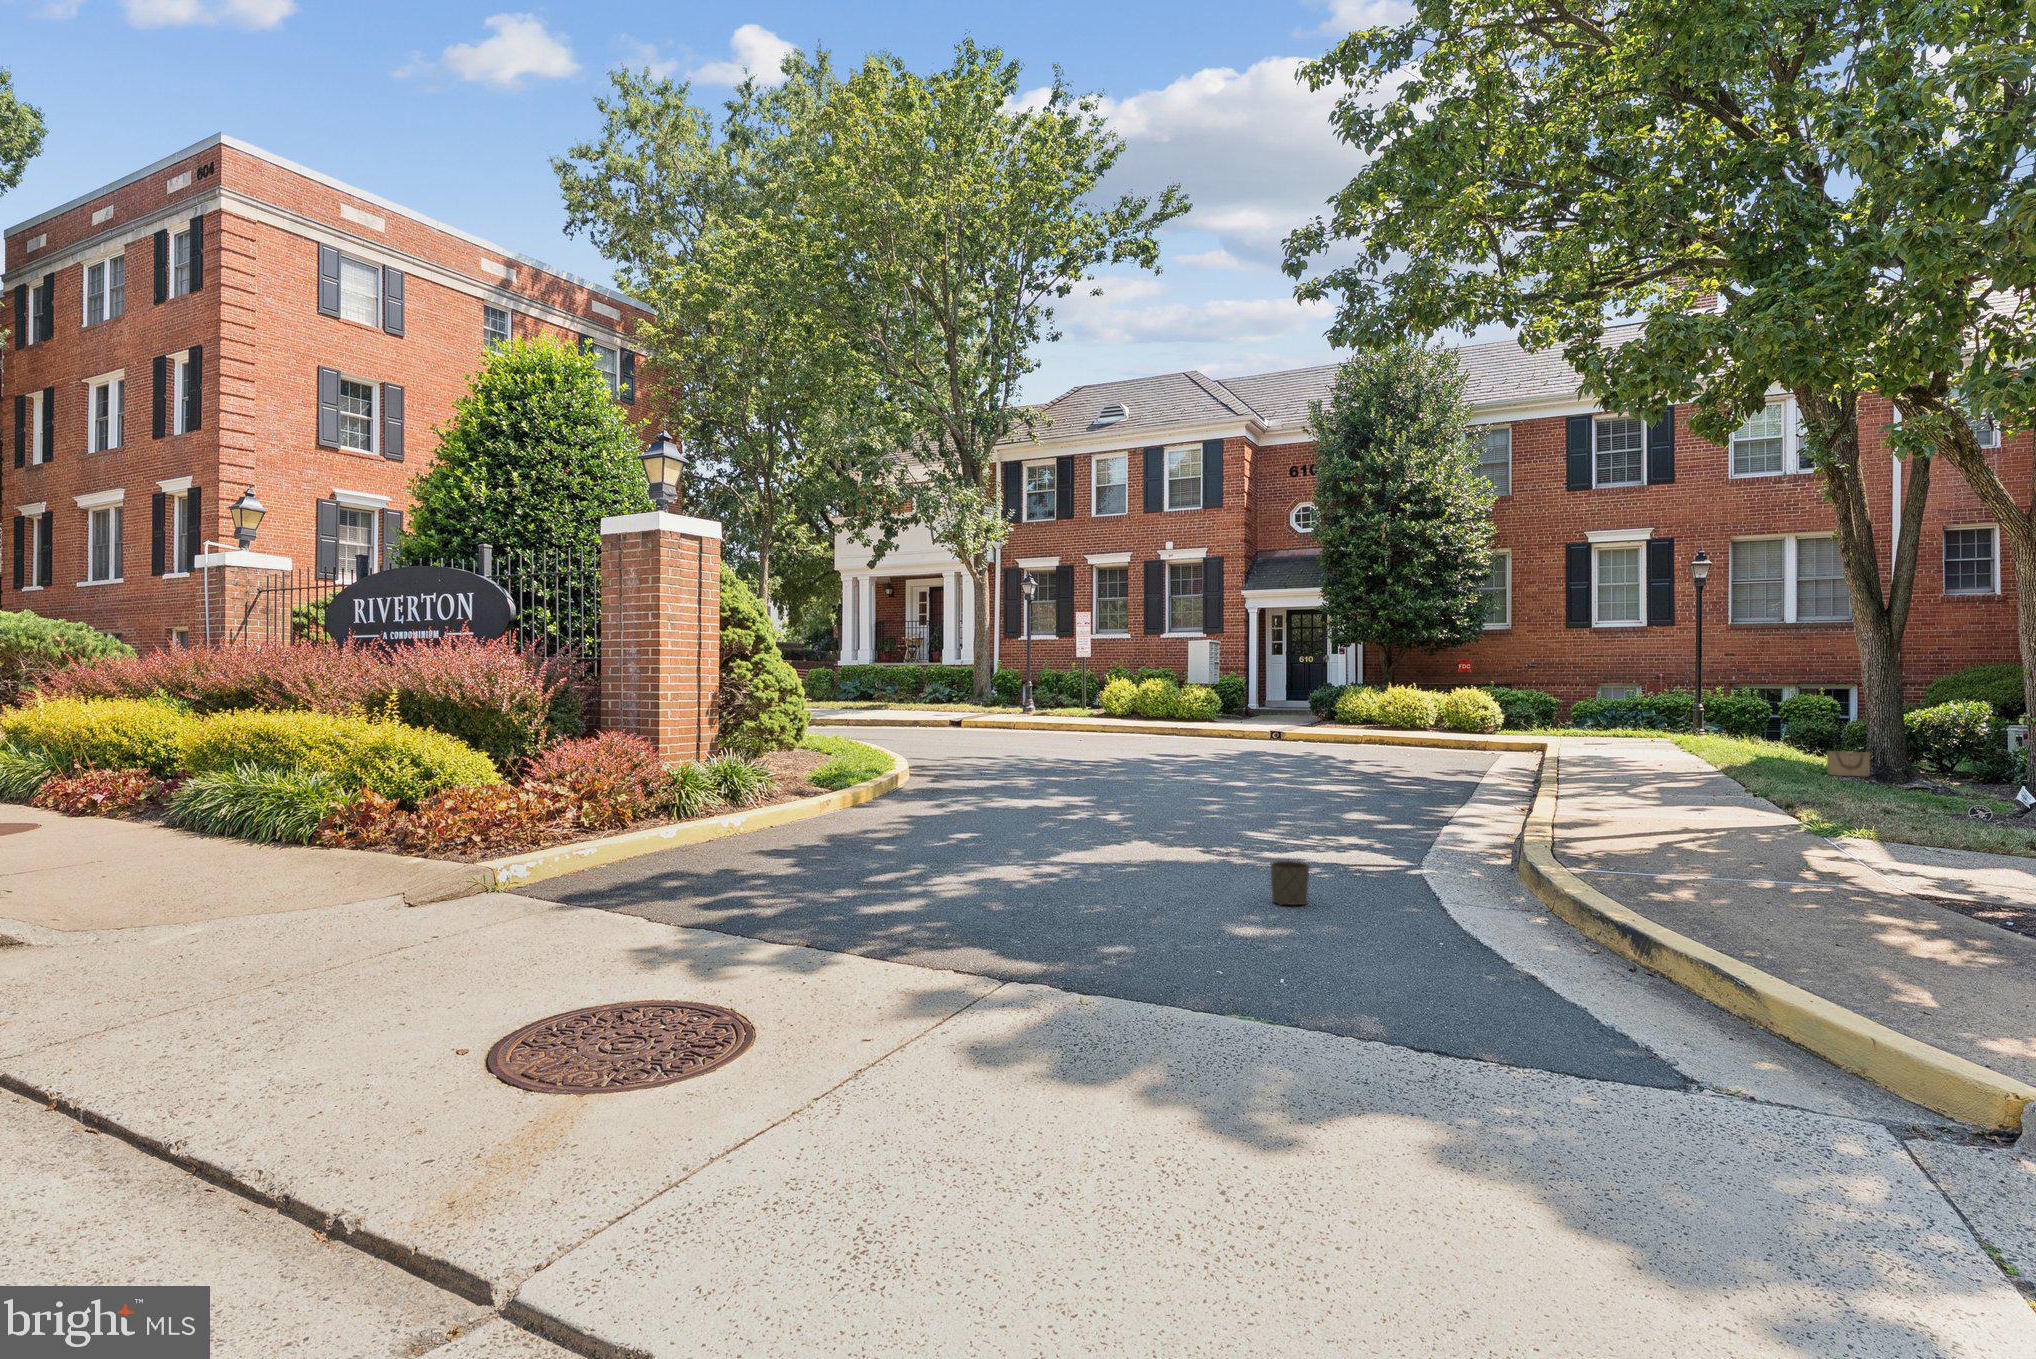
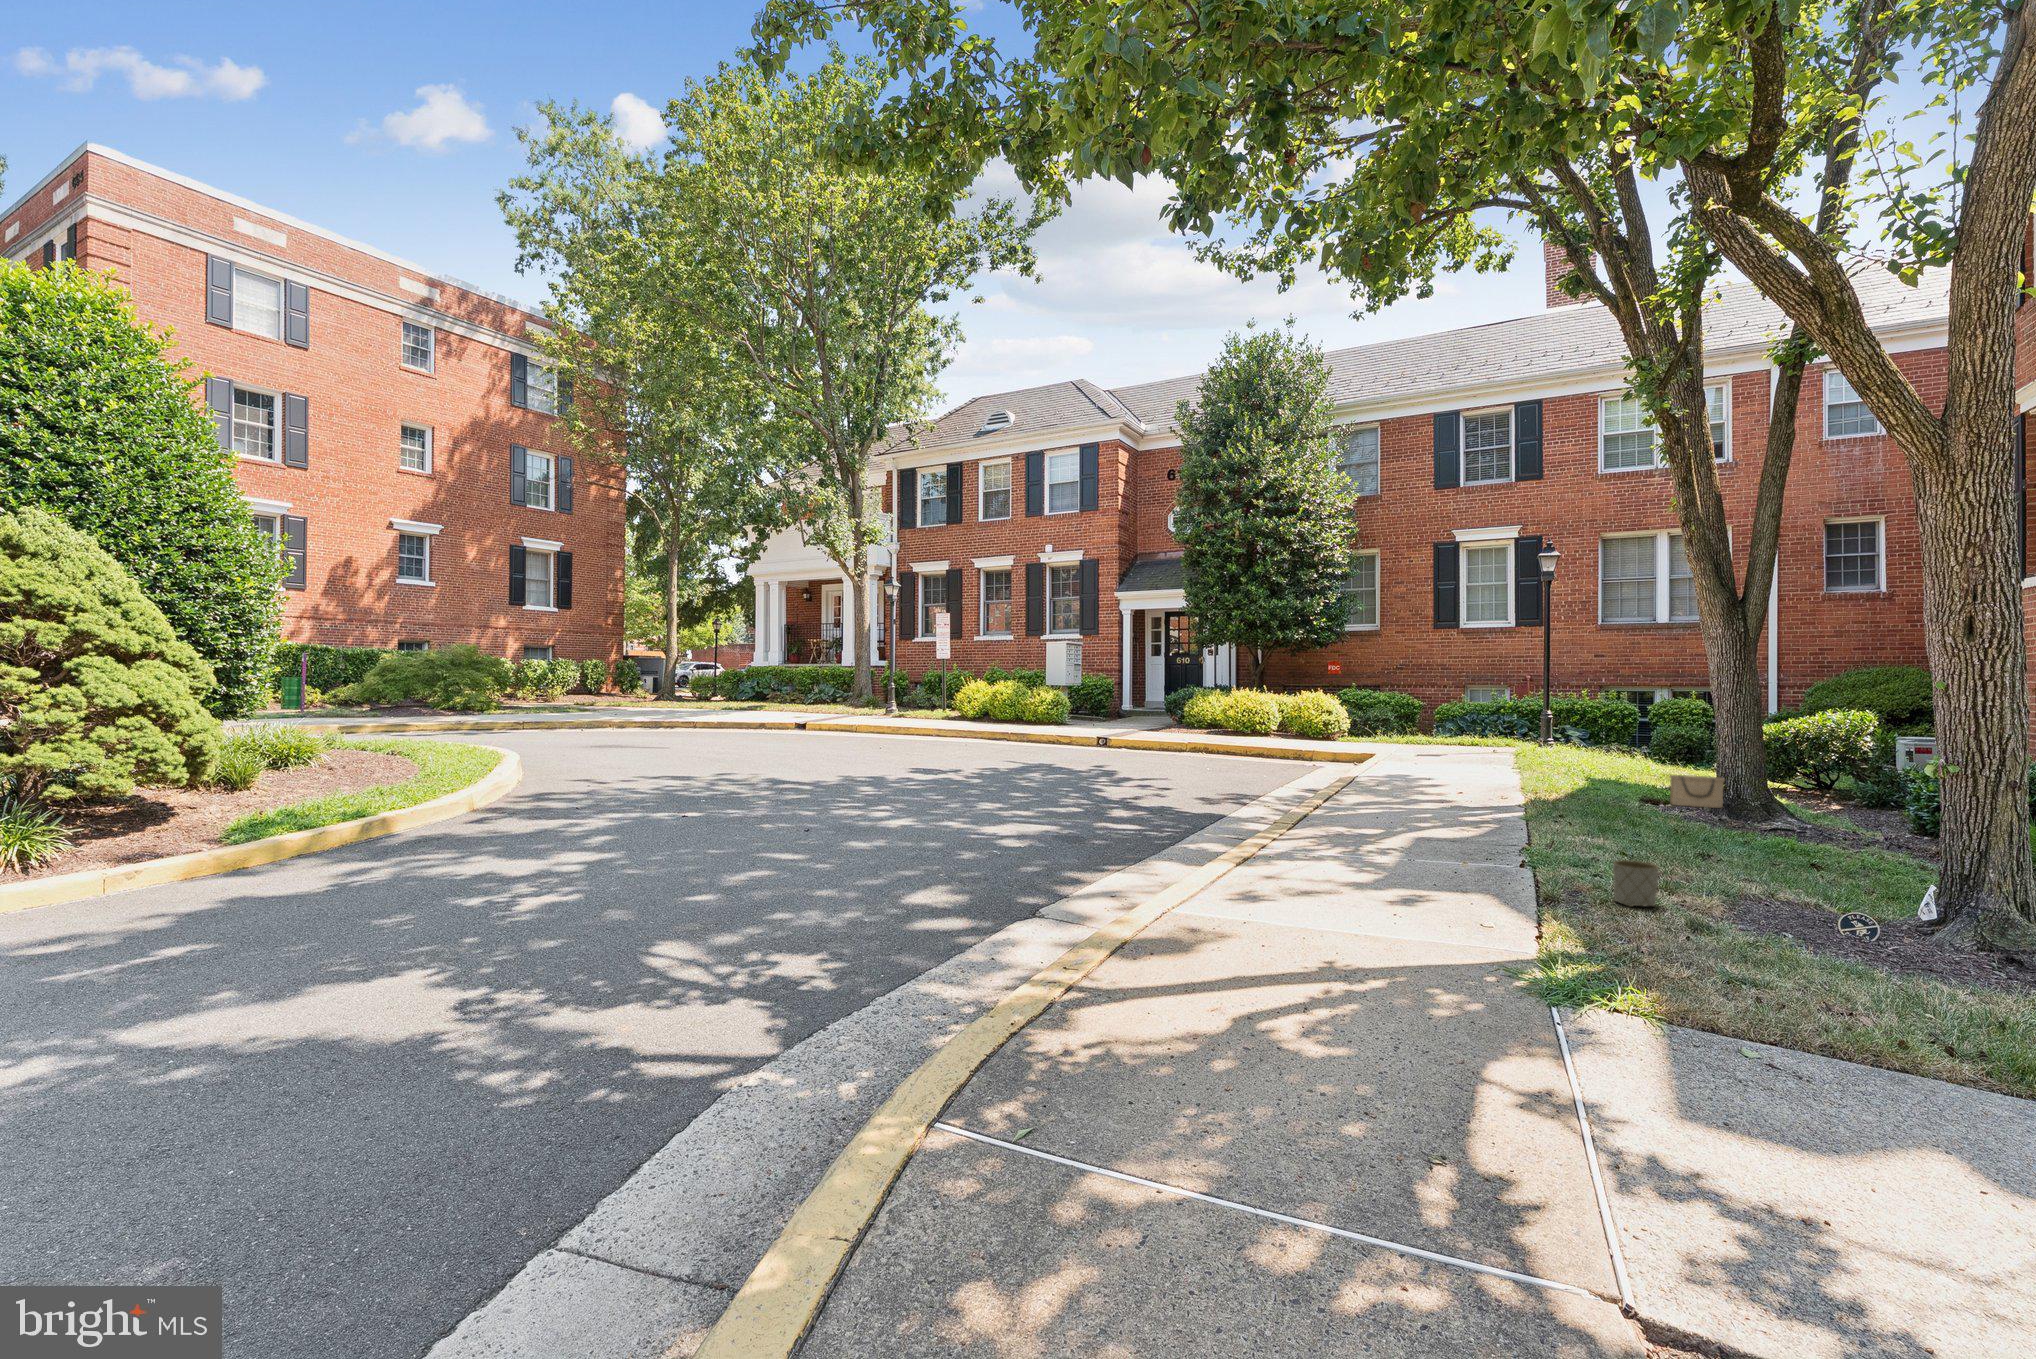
planter: present [1271,861,1309,905] -> present [1613,860,1659,907]

